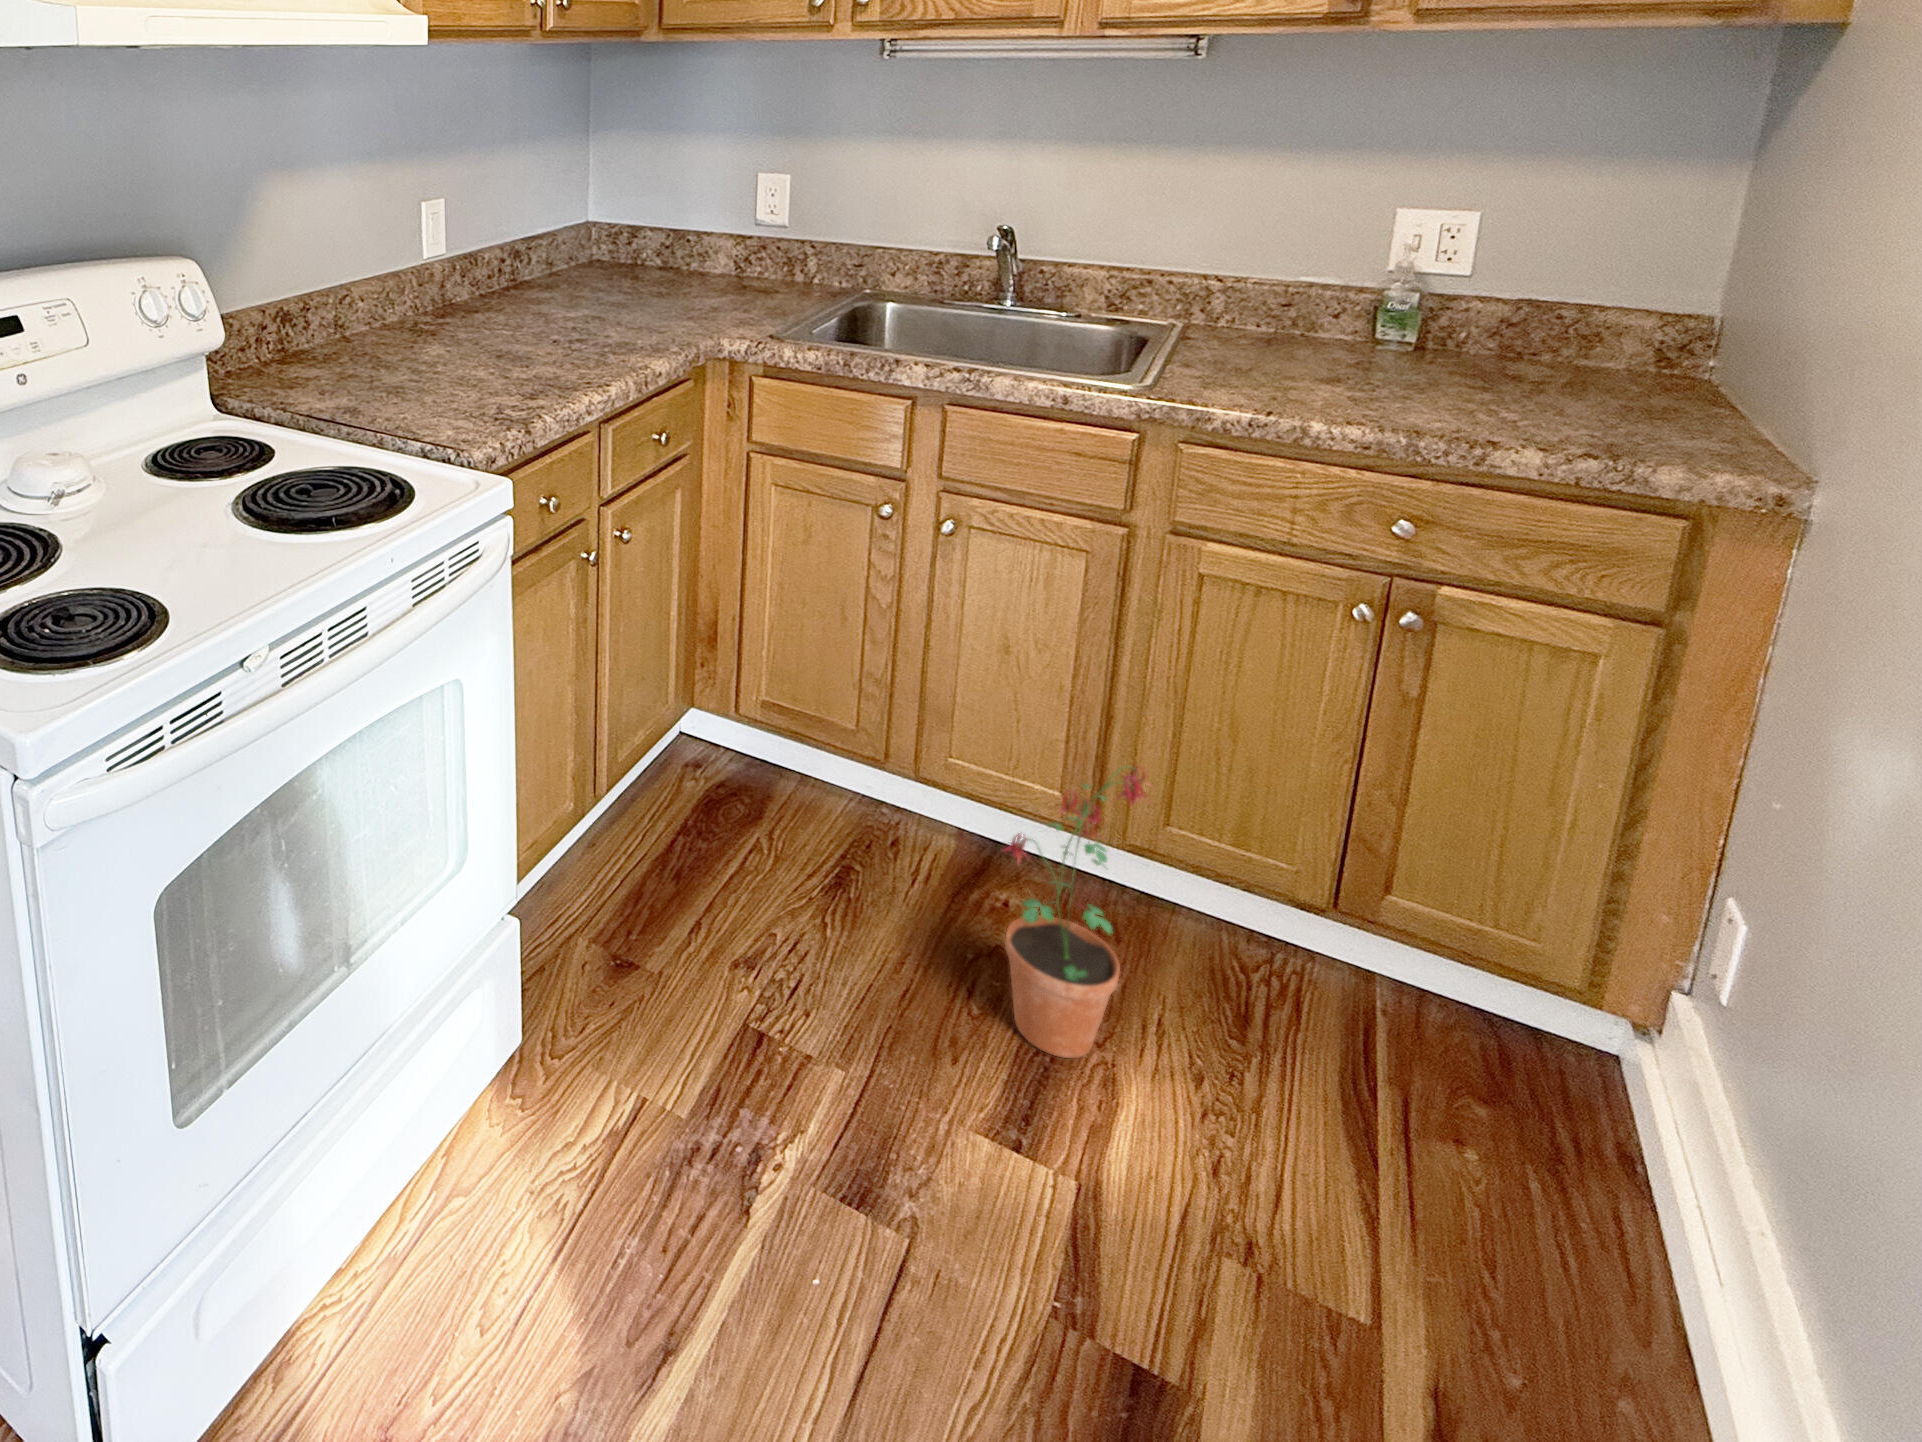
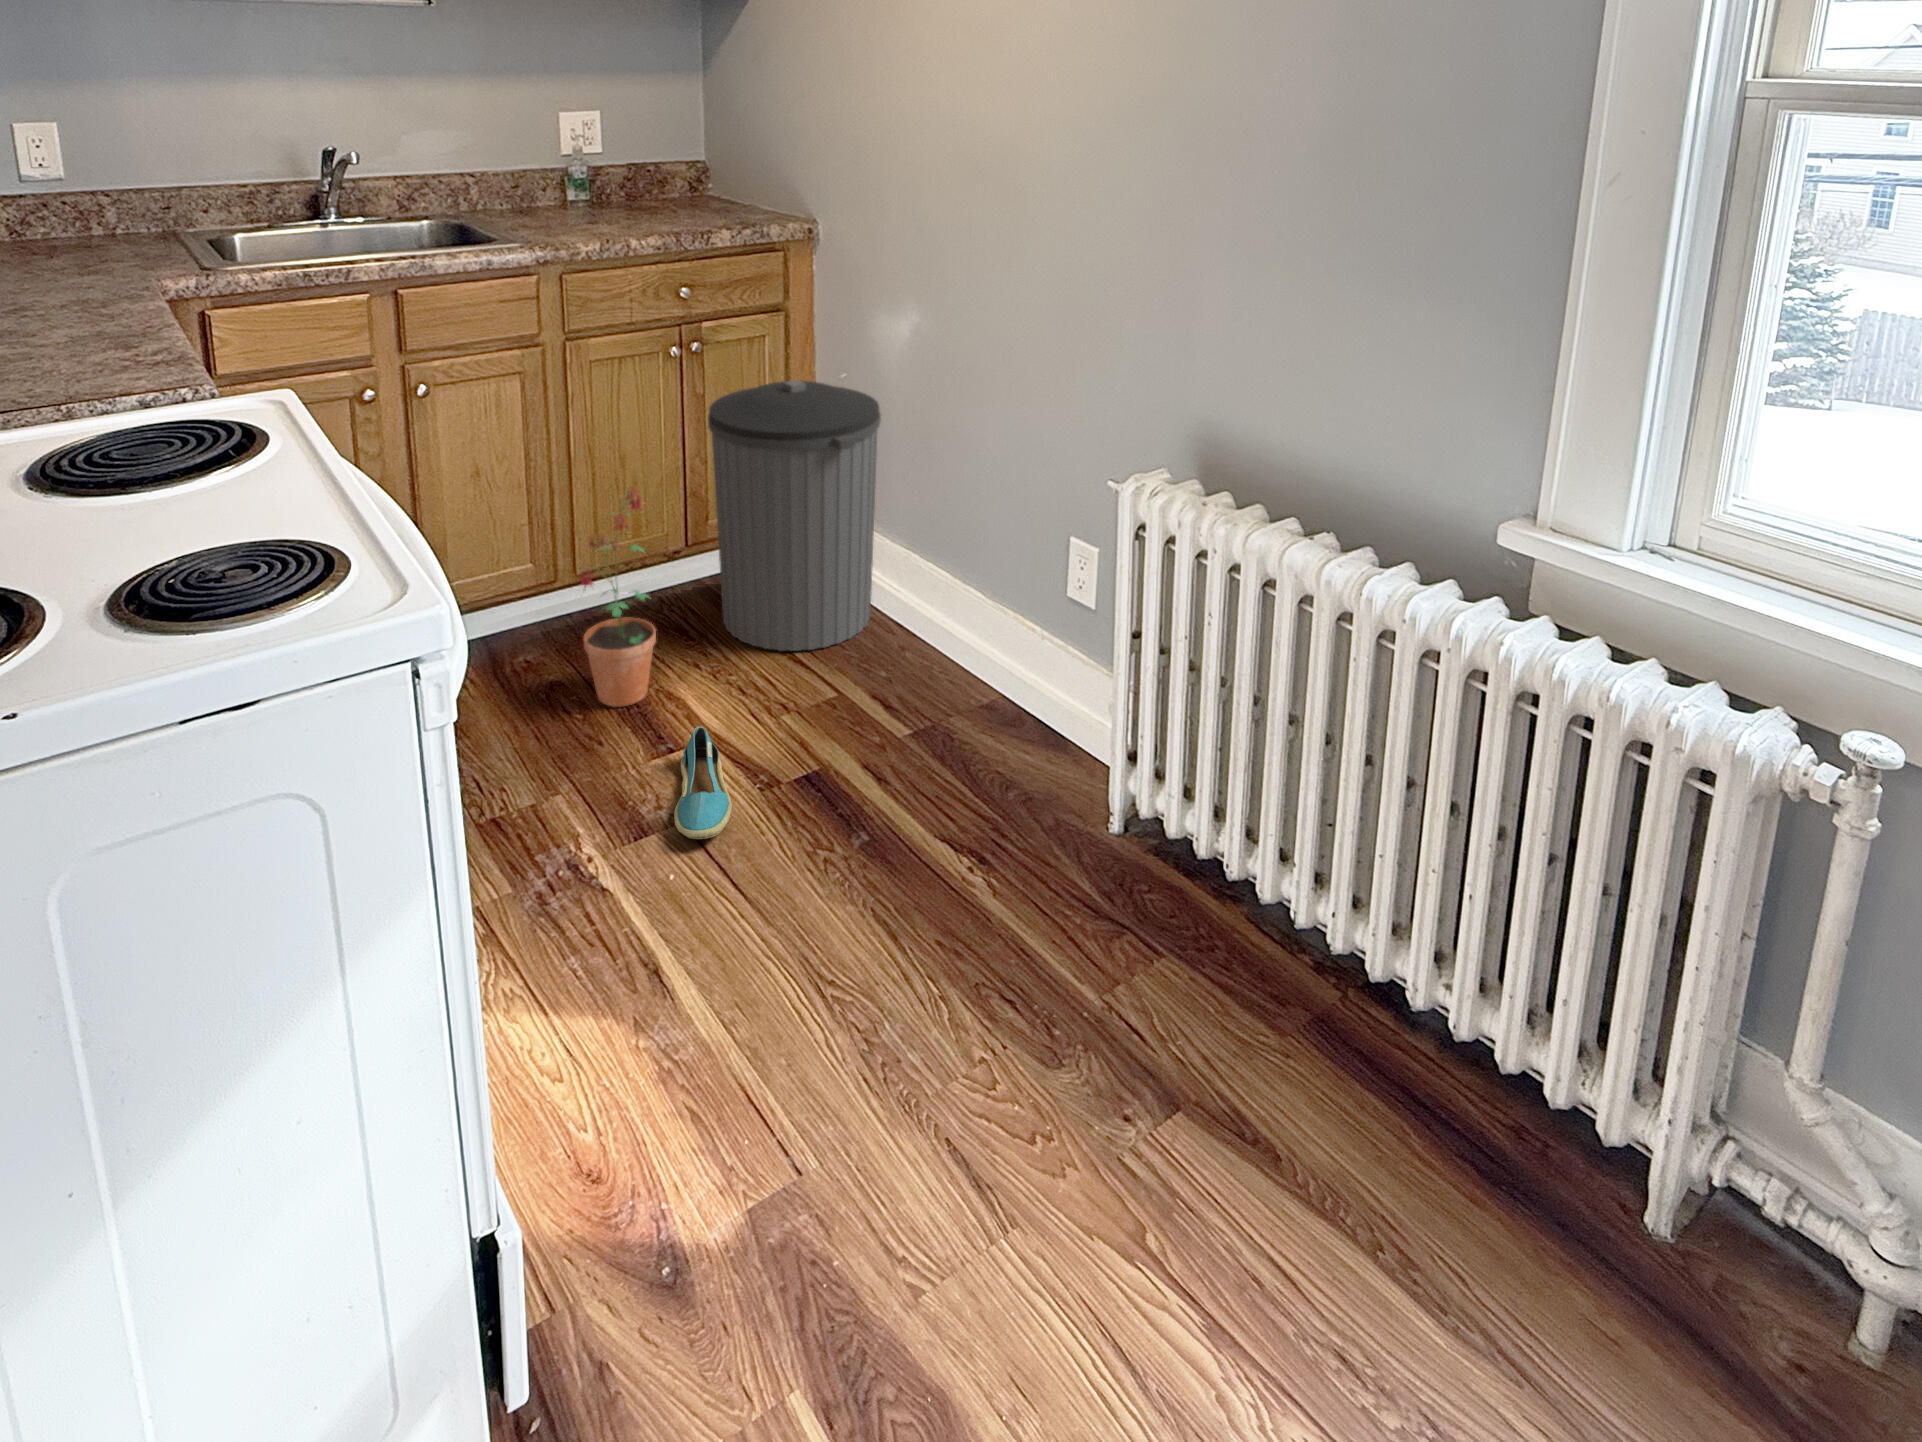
trash can: none [1305,713,1791,1295] -> present [708,380,881,651]
shoe: none [876,1147,1057,1304] -> present [674,726,732,839]

